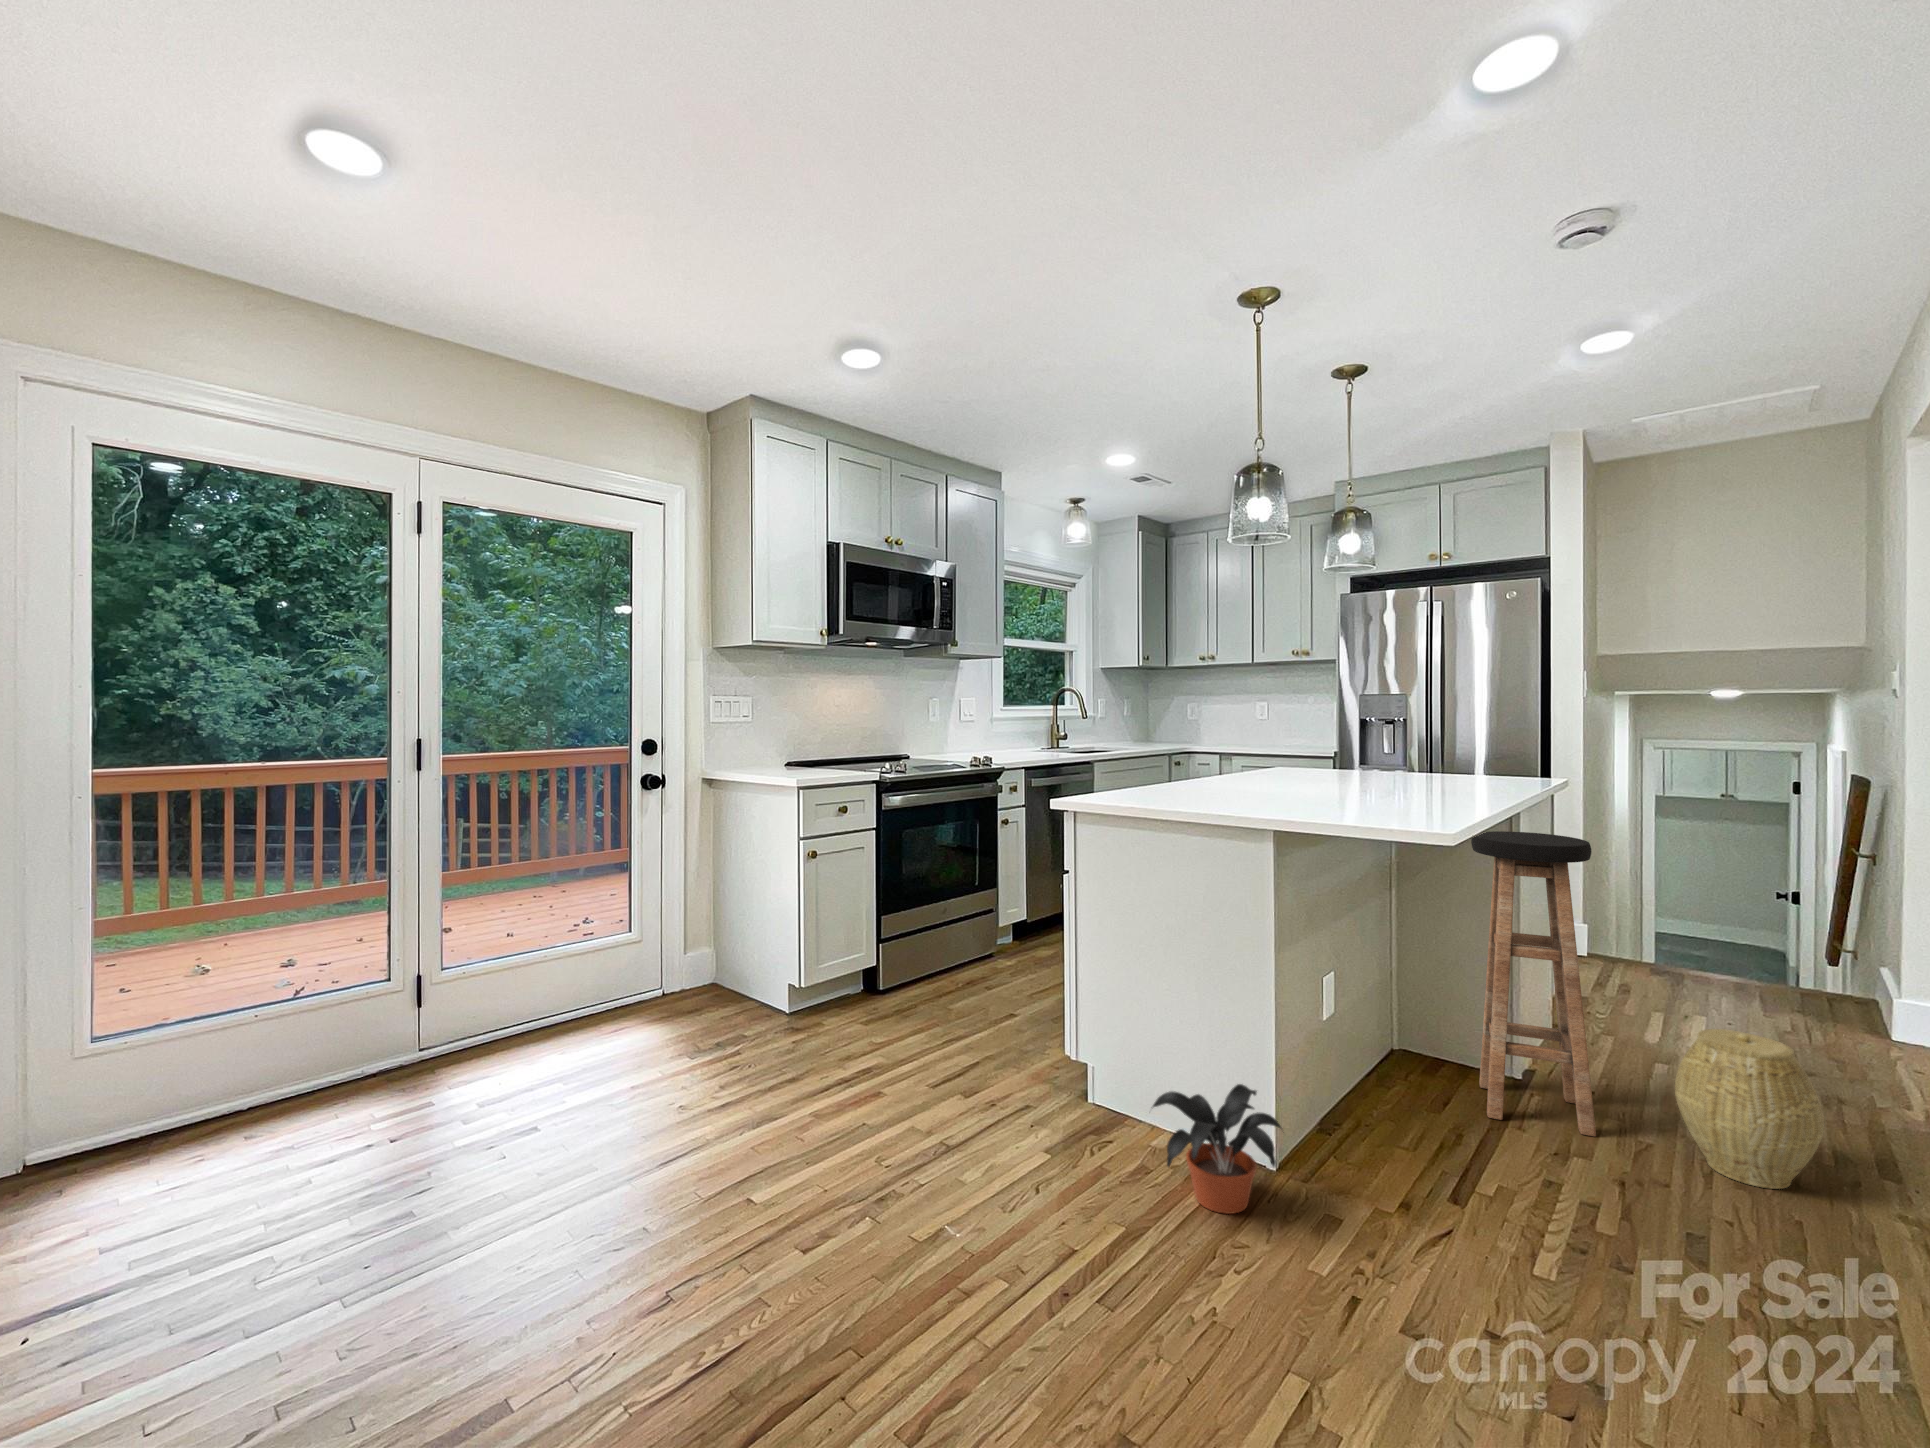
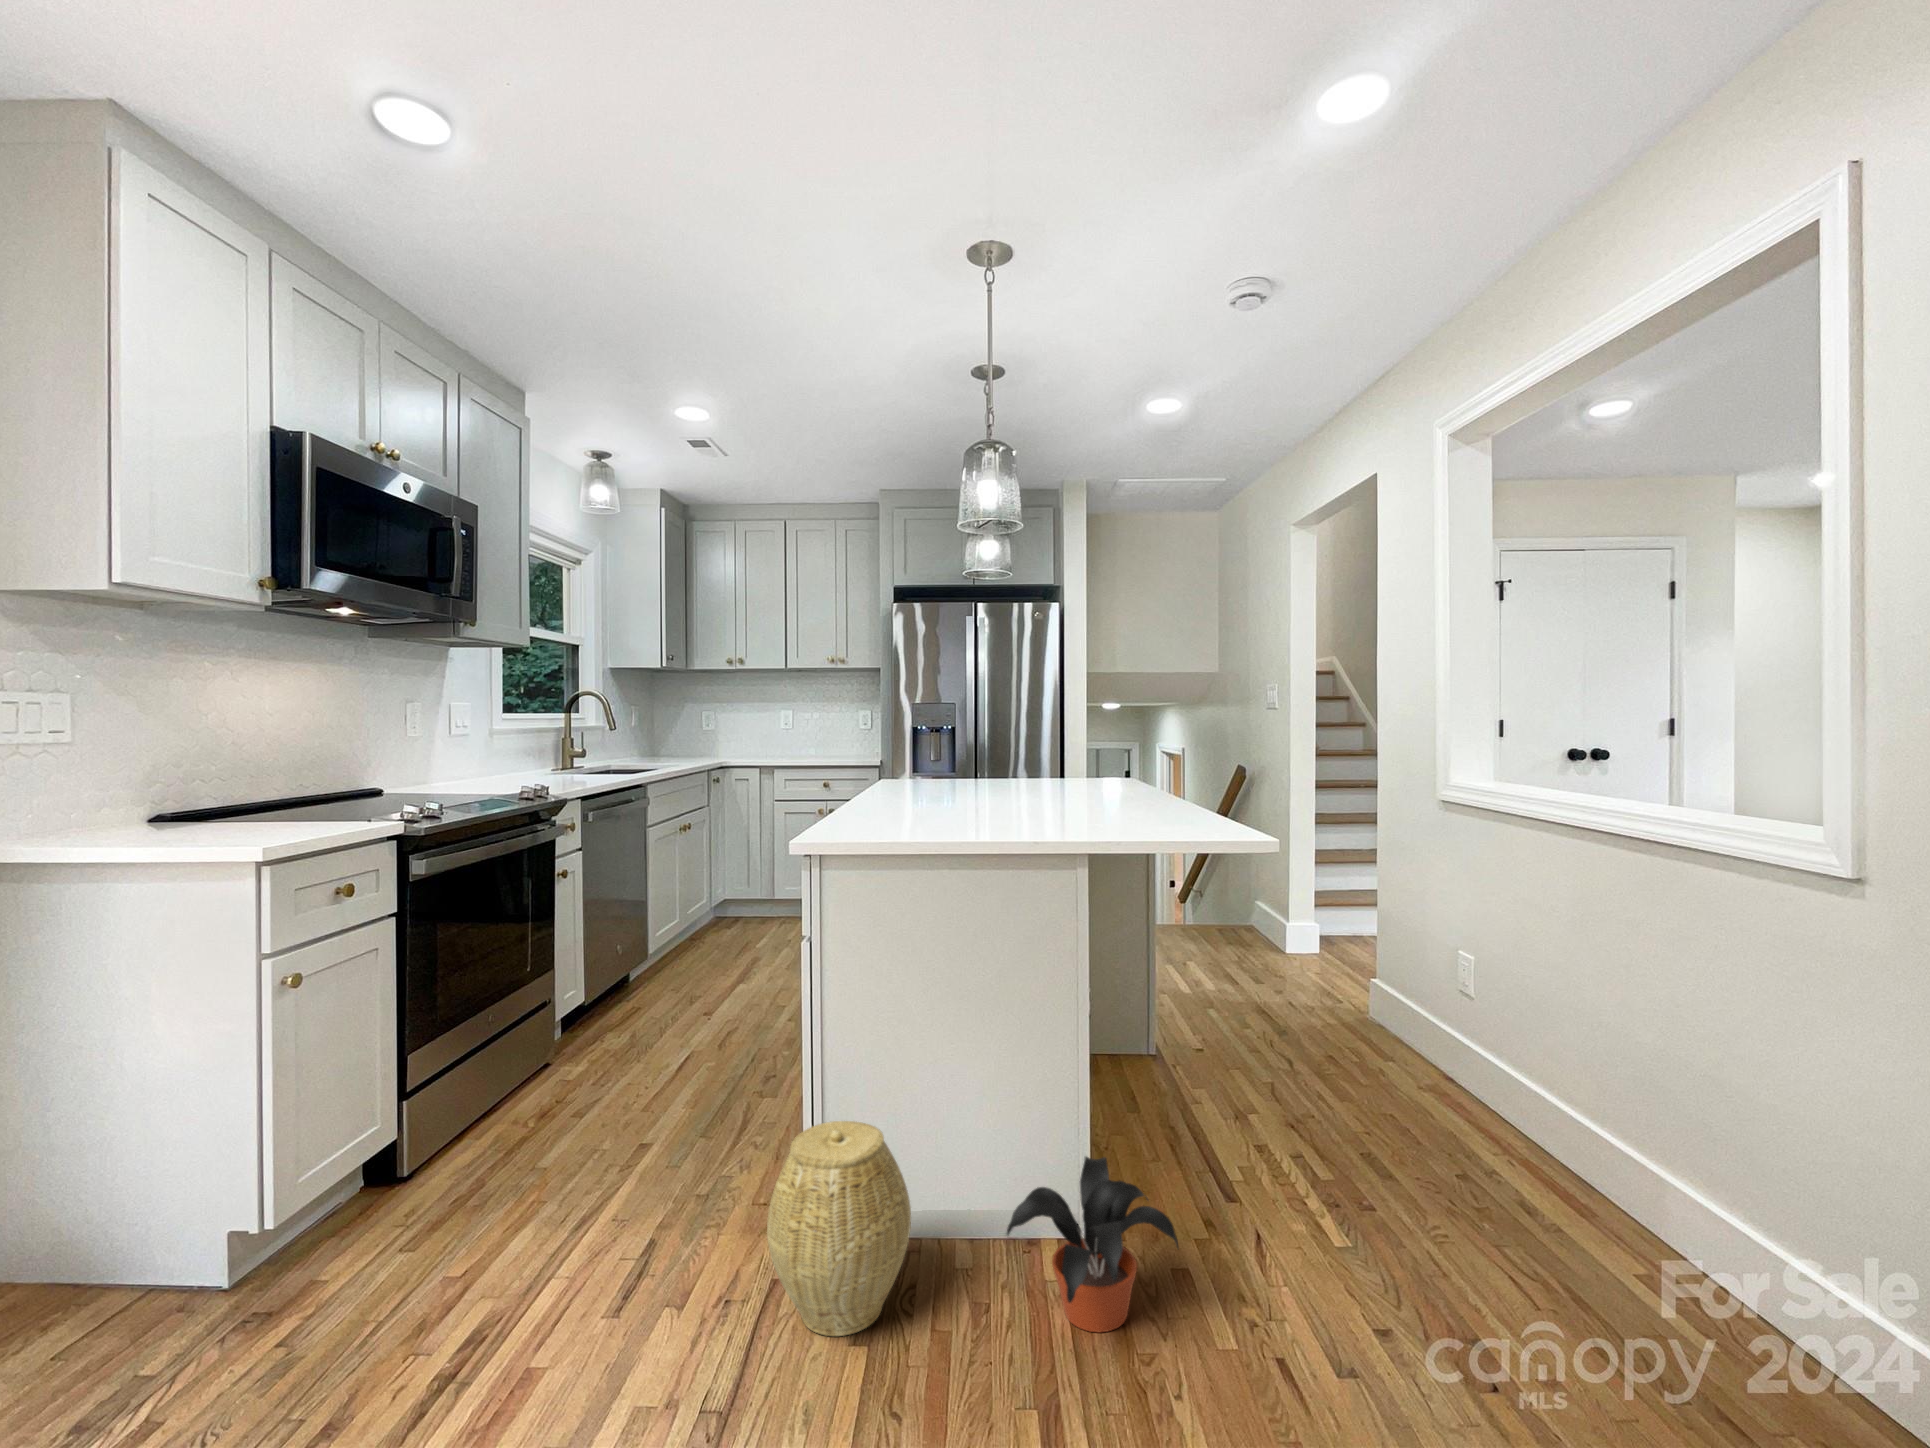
bar stool: present [1471,831,1596,1137] -> none [1162,815,1280,1102]
woven basket: present [1675,1029,1824,1189] -> present [767,1121,911,1336]

